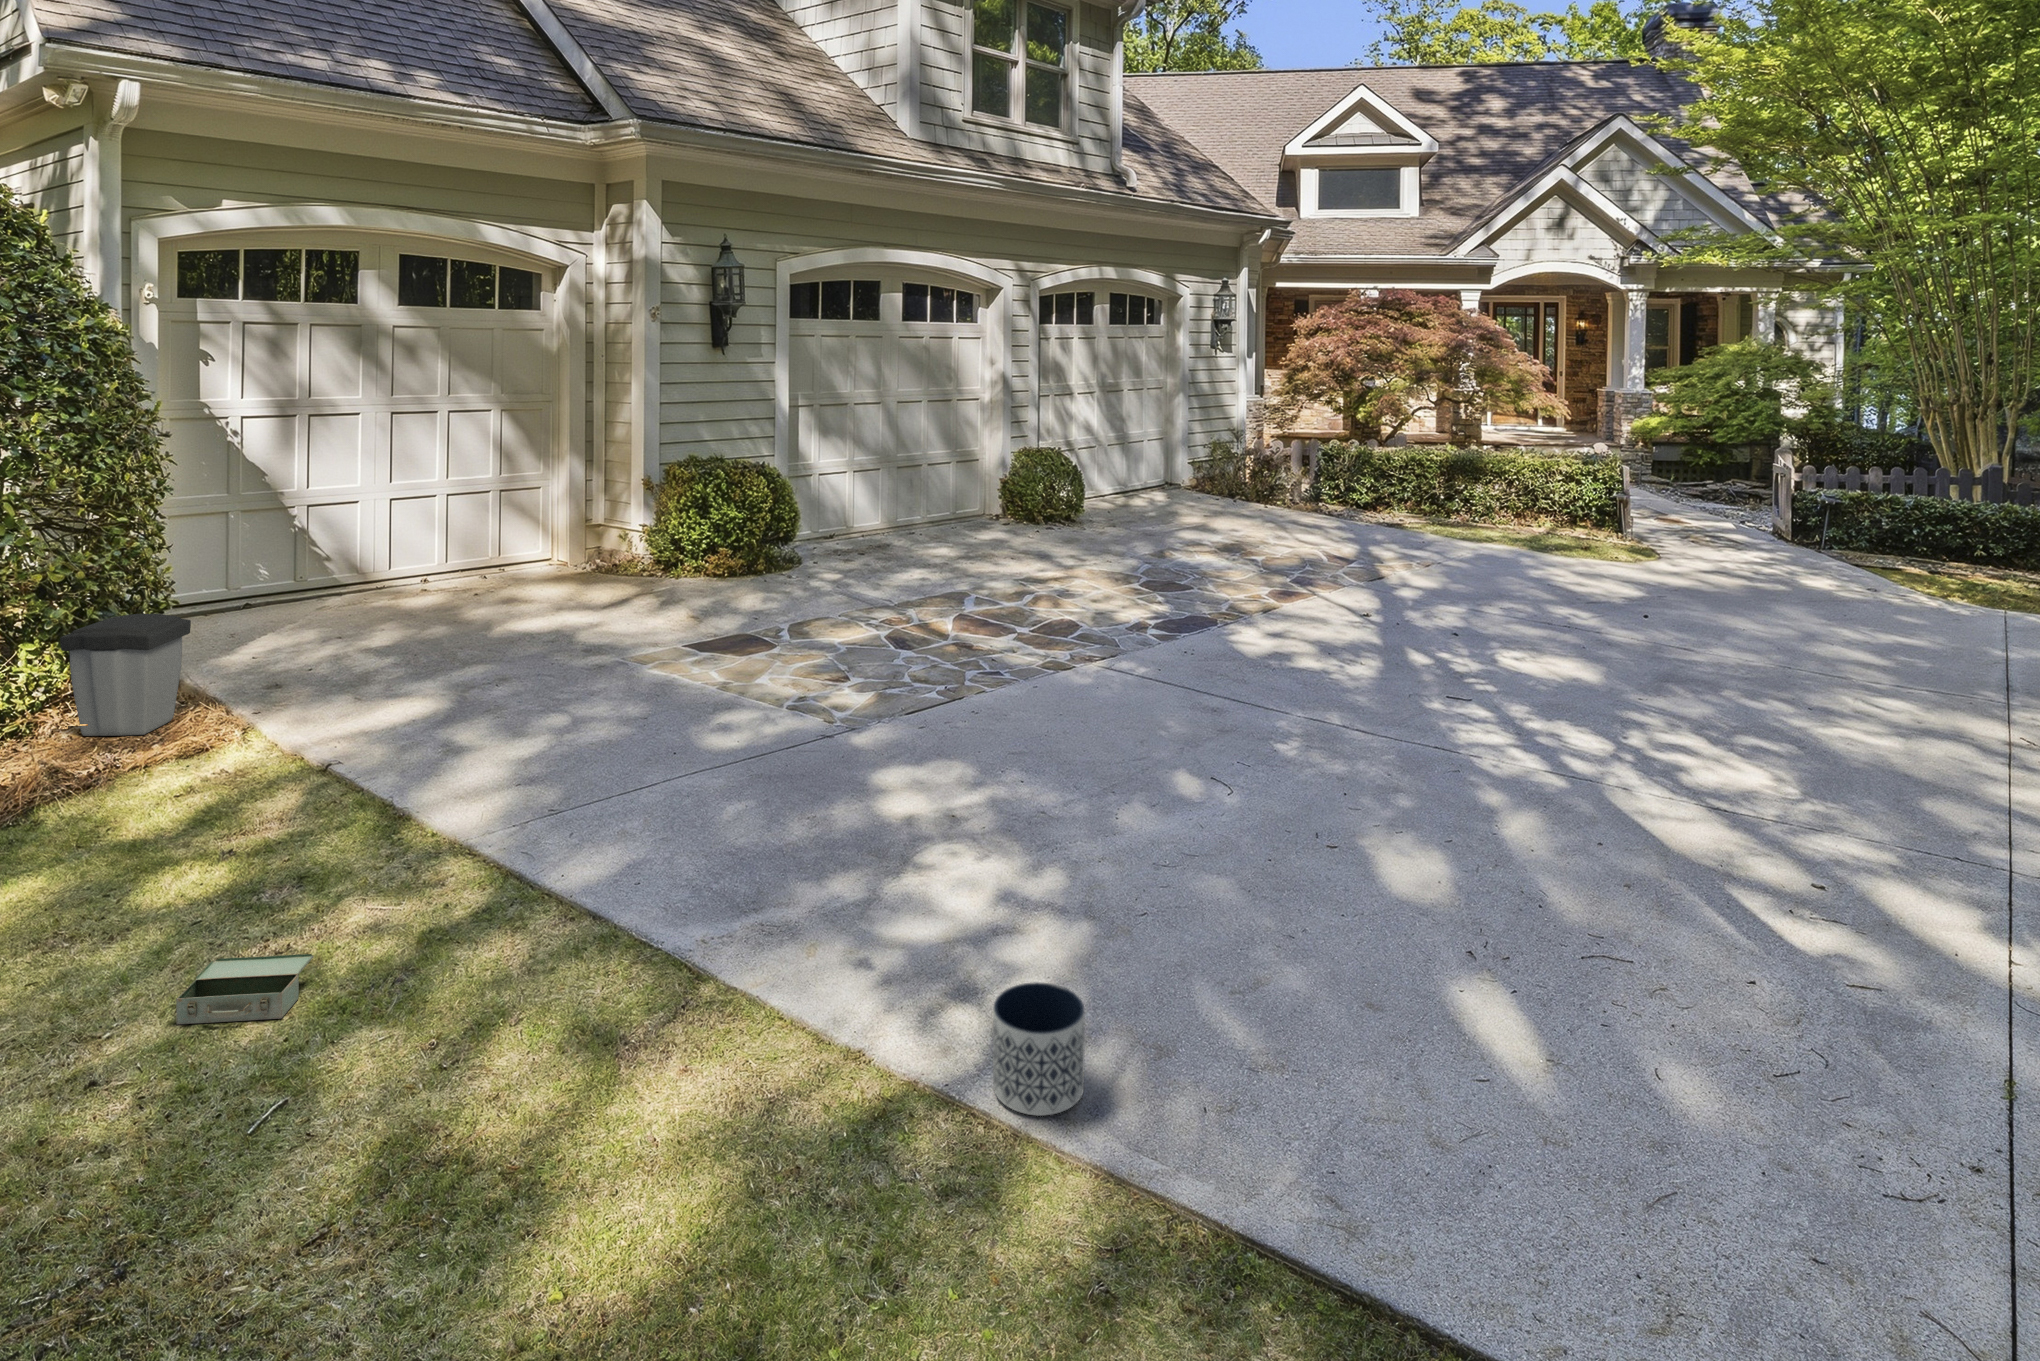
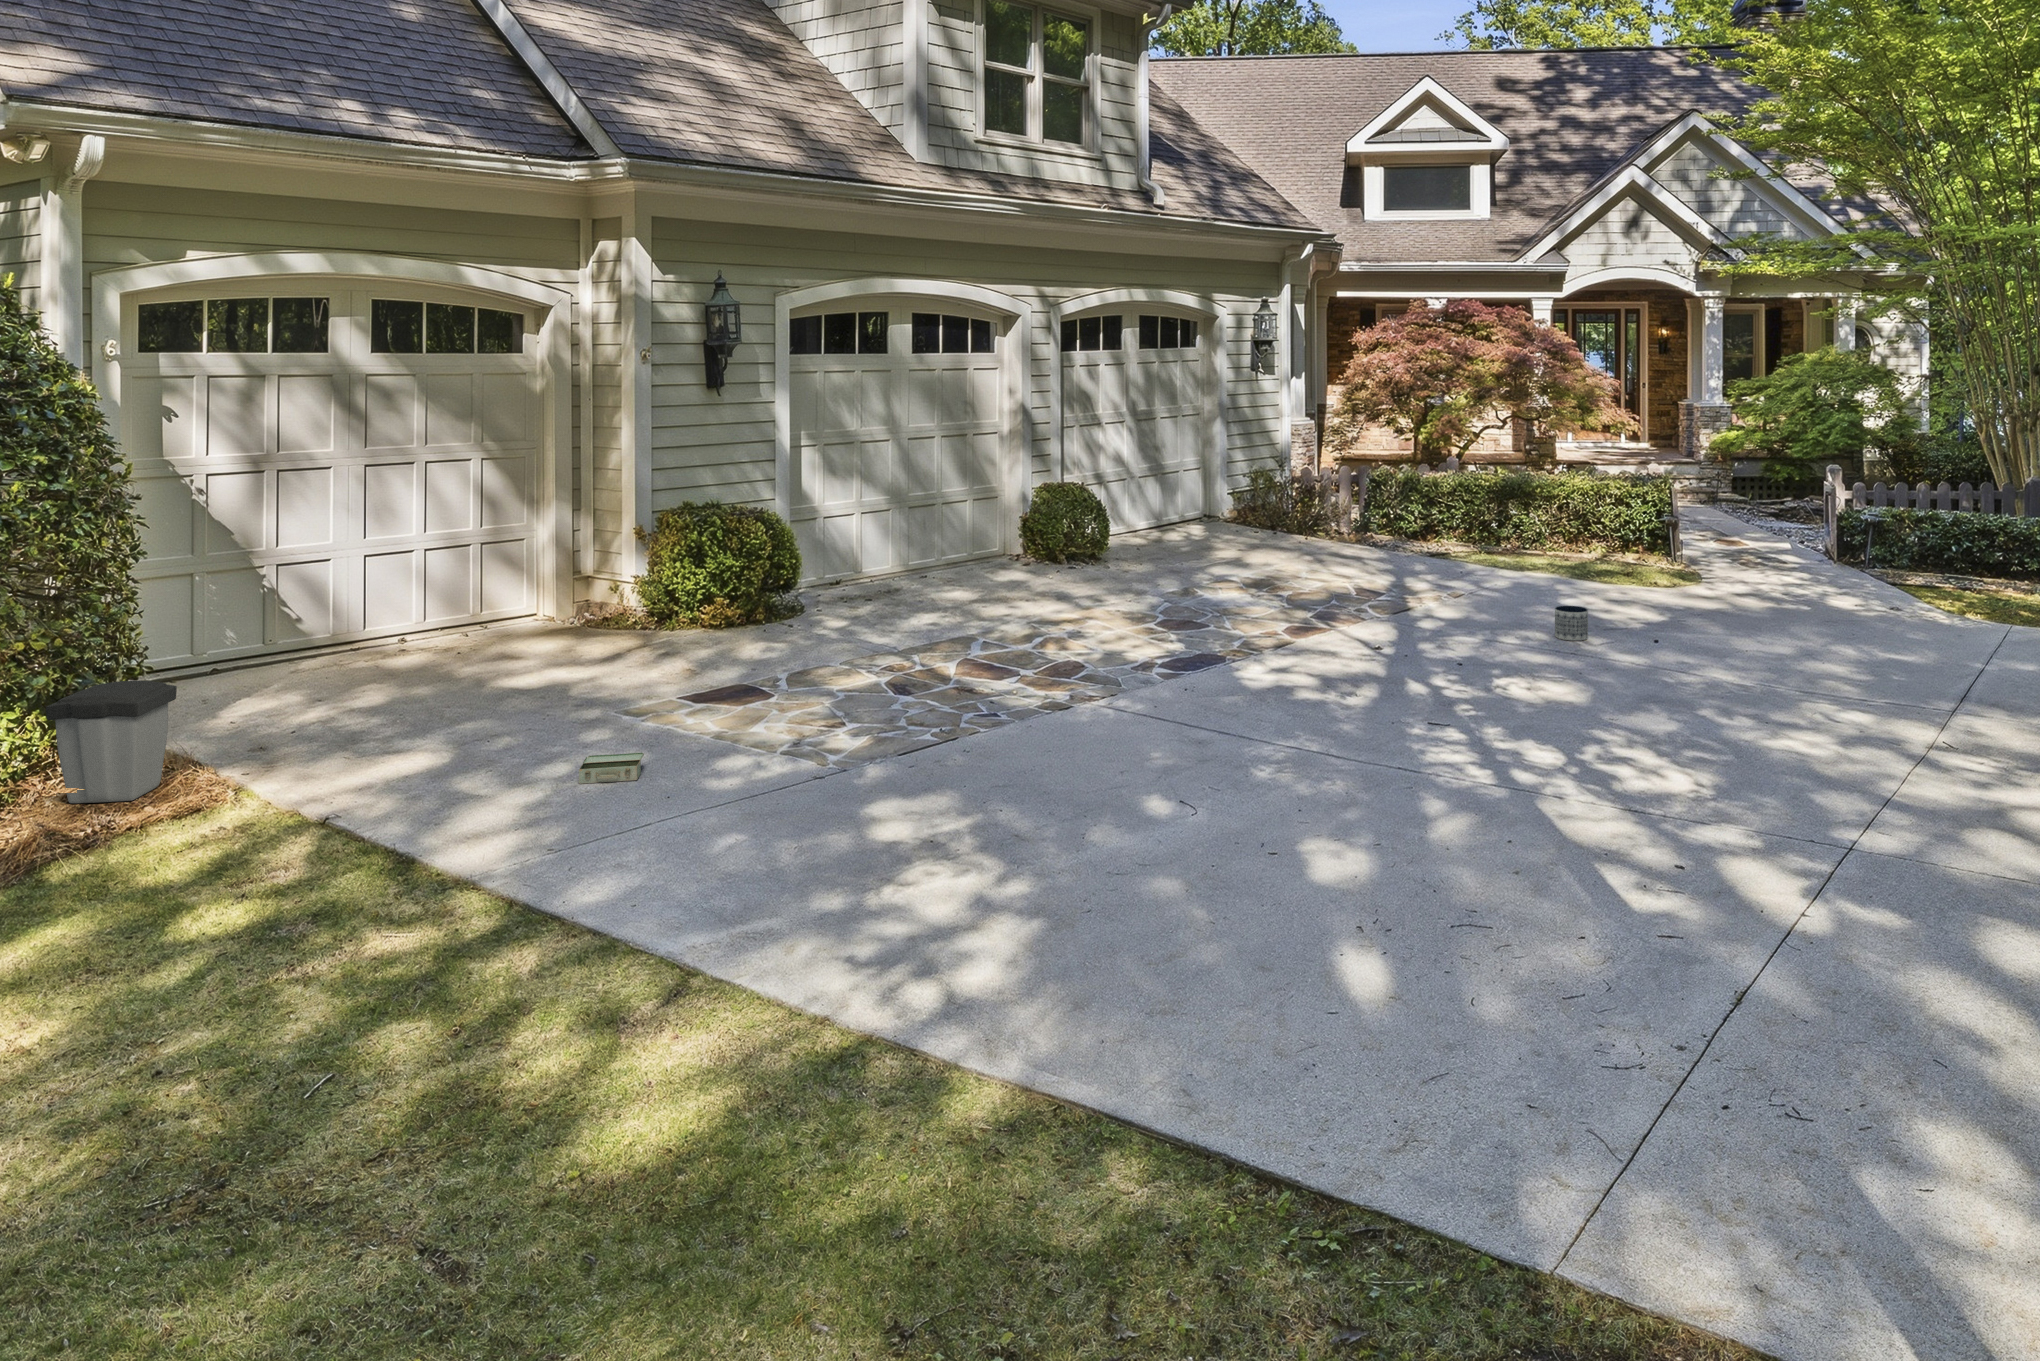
toolbox: present [176,954,314,1024] -> present [579,753,644,784]
planter: present [993,982,1085,1116] -> present [1555,606,1588,641]

